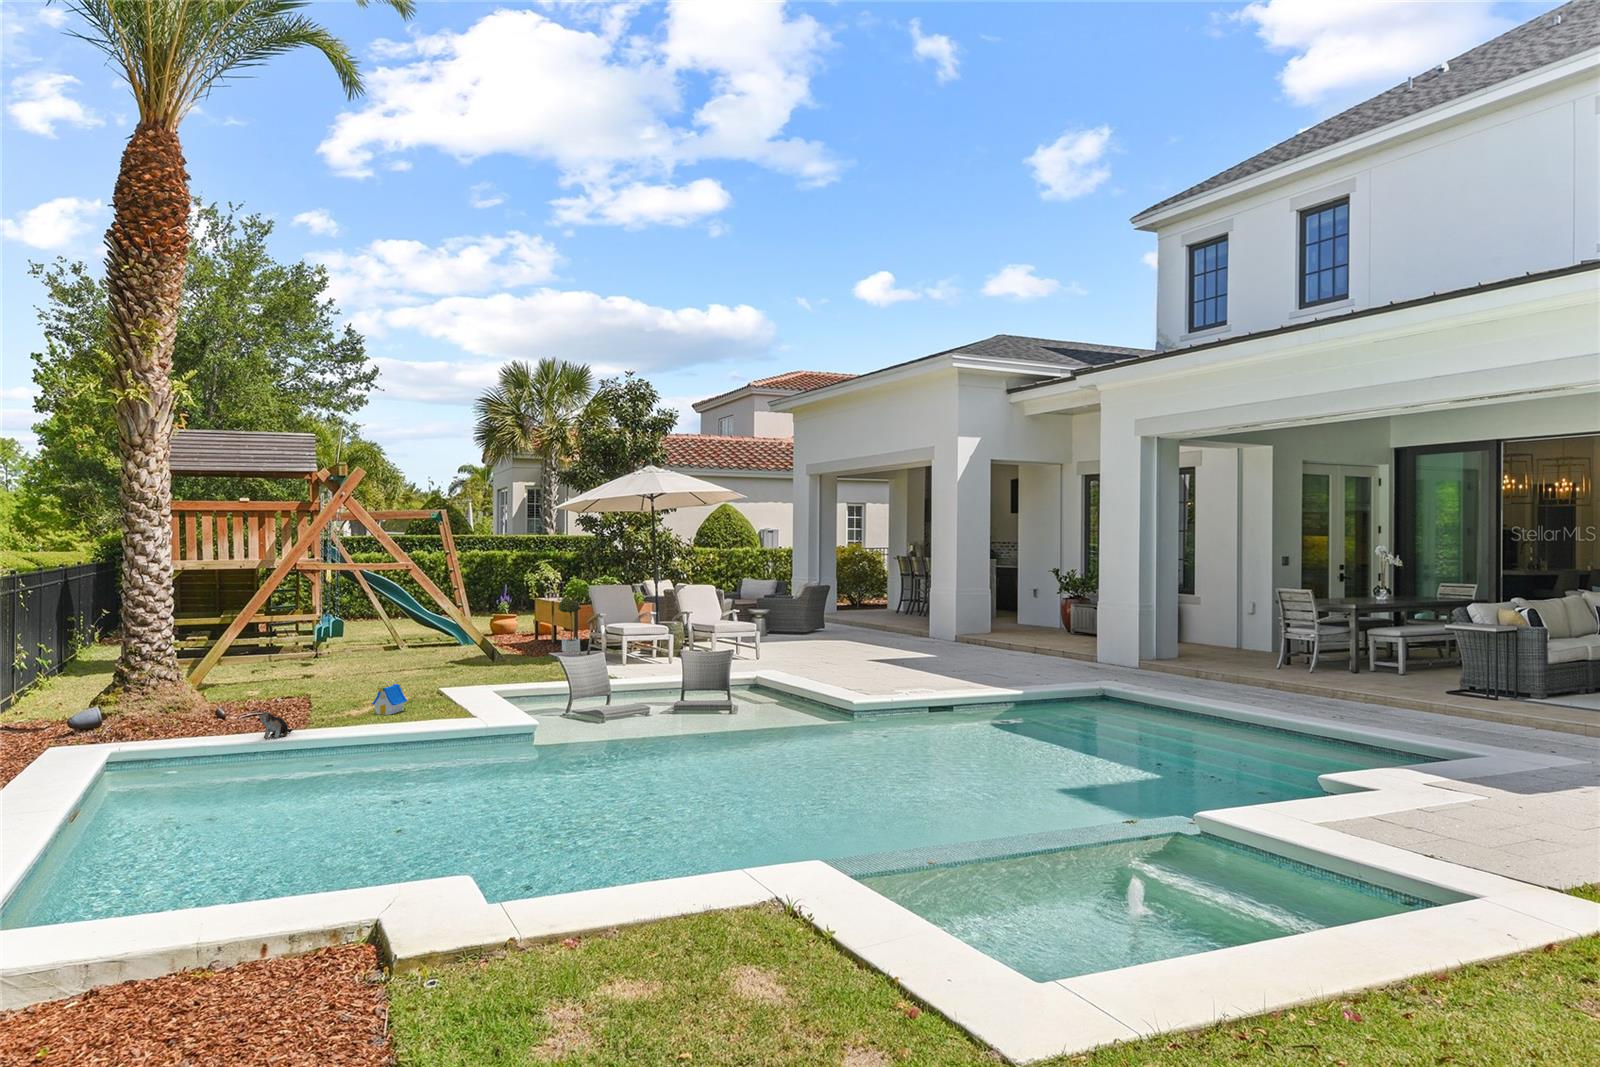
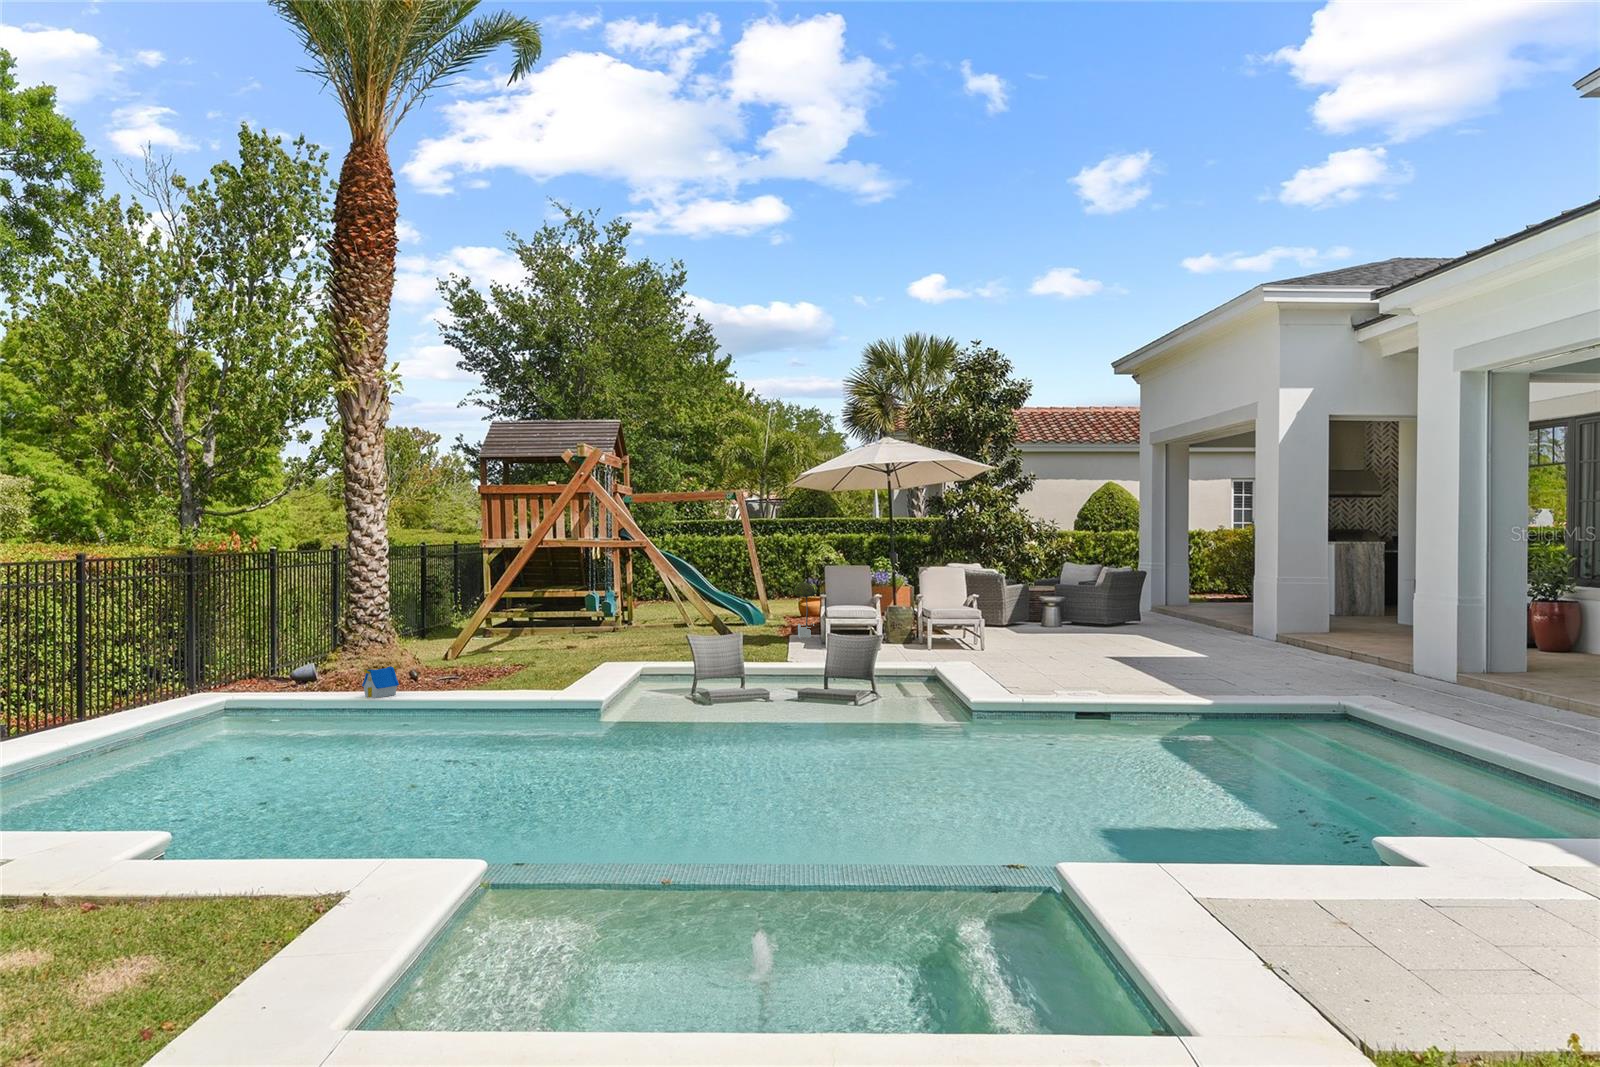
toy house: present [372,683,407,715] -> present [362,666,399,698]
plush toy: present [257,712,292,739] -> none [411,674,449,698]

